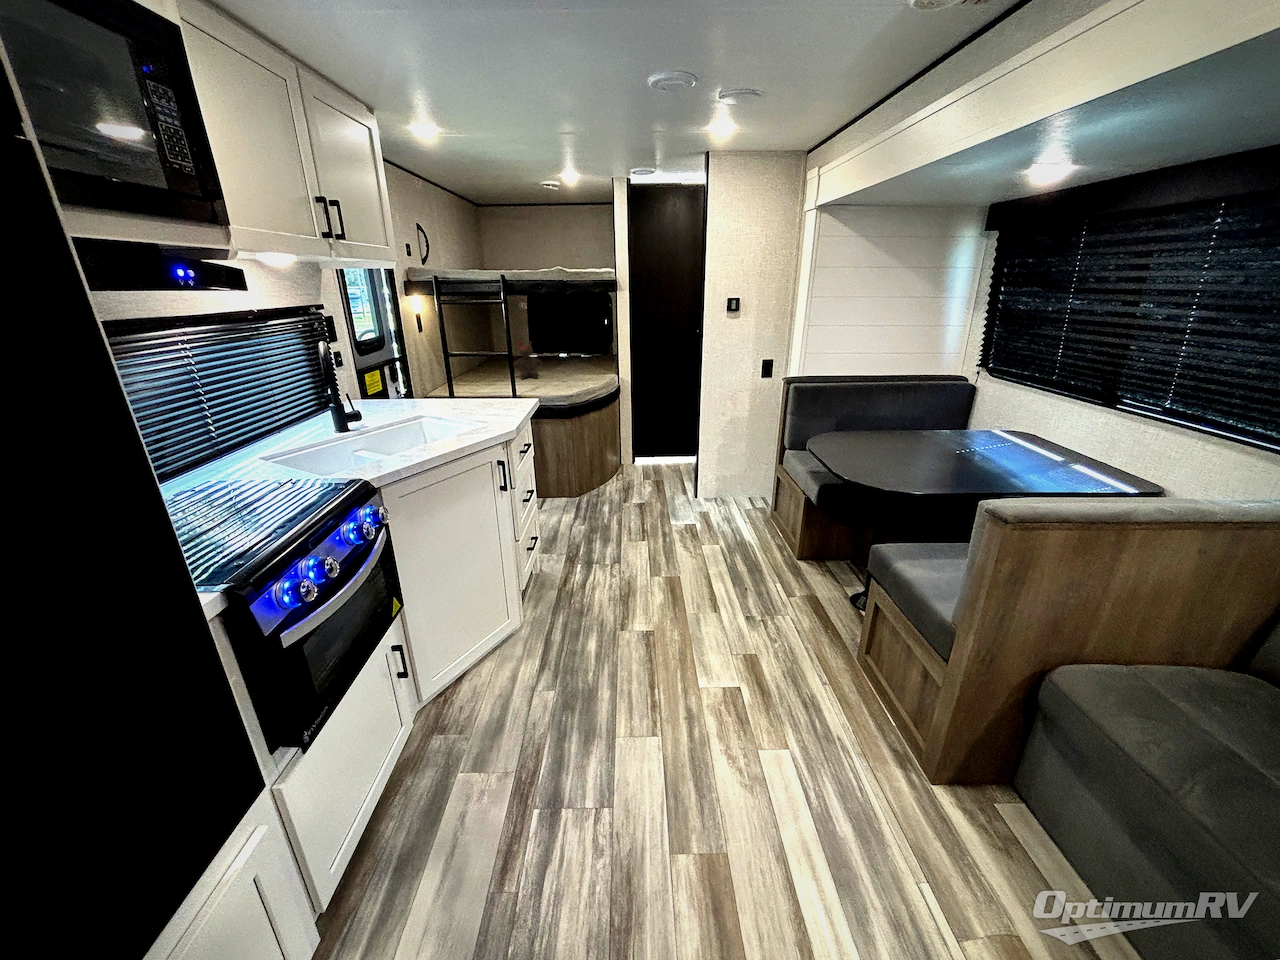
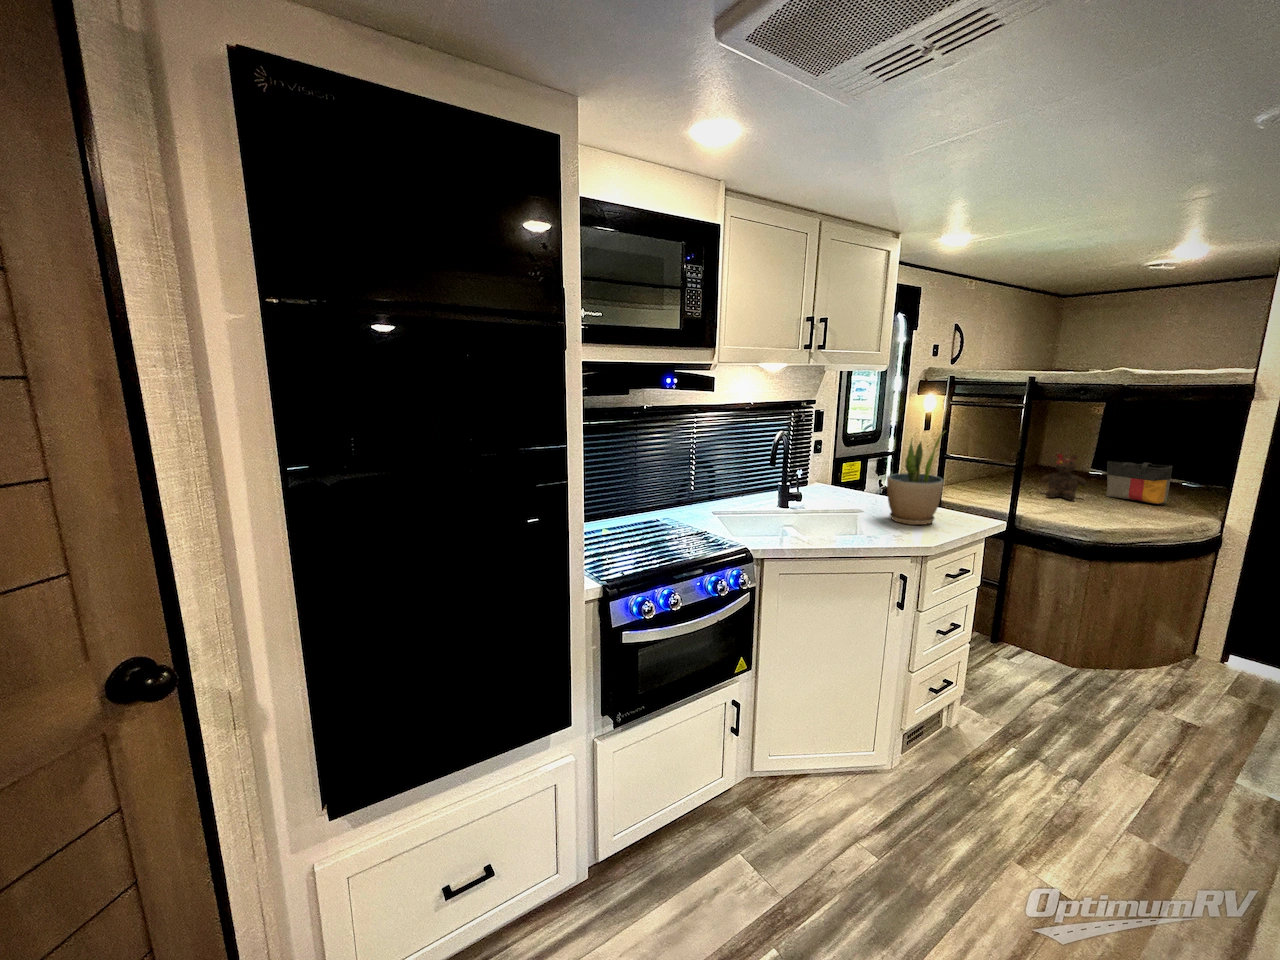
potted plant: none [442,323,493,418] -> present [887,433,943,525]
tote bag: none [547,341,584,371] -> present [1106,461,1172,504]

